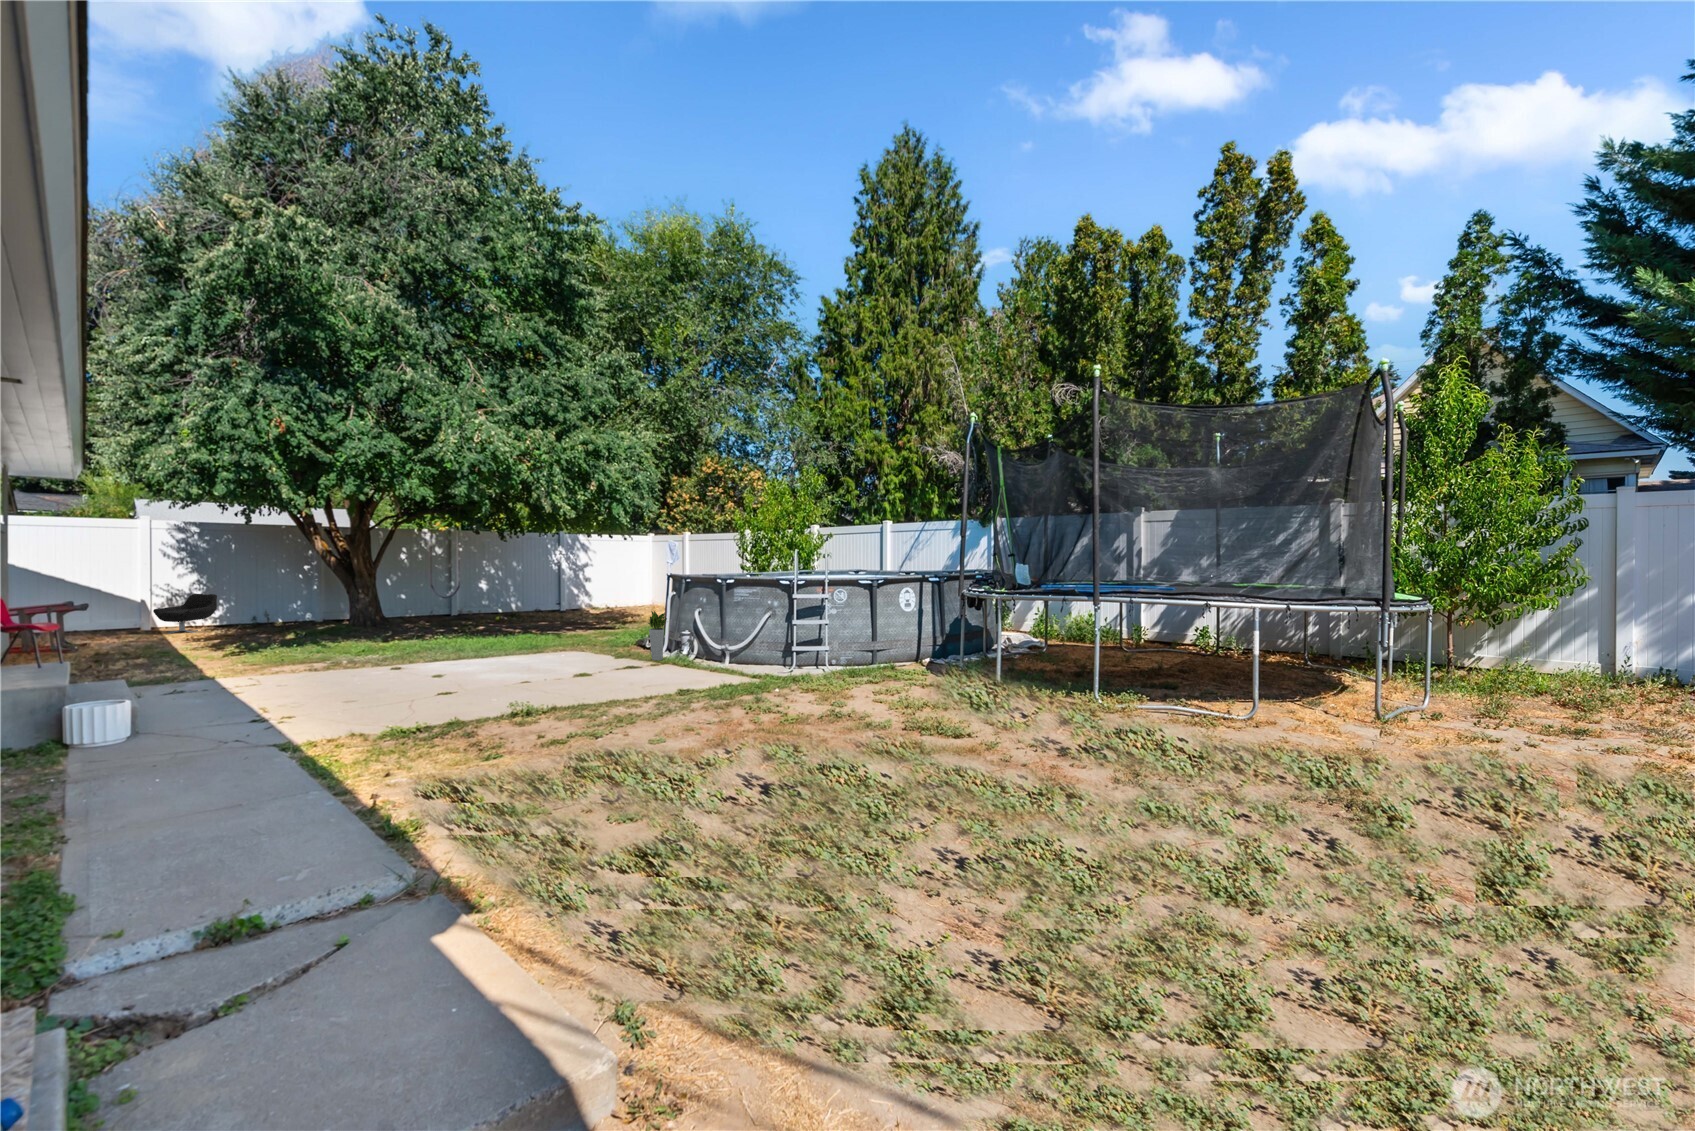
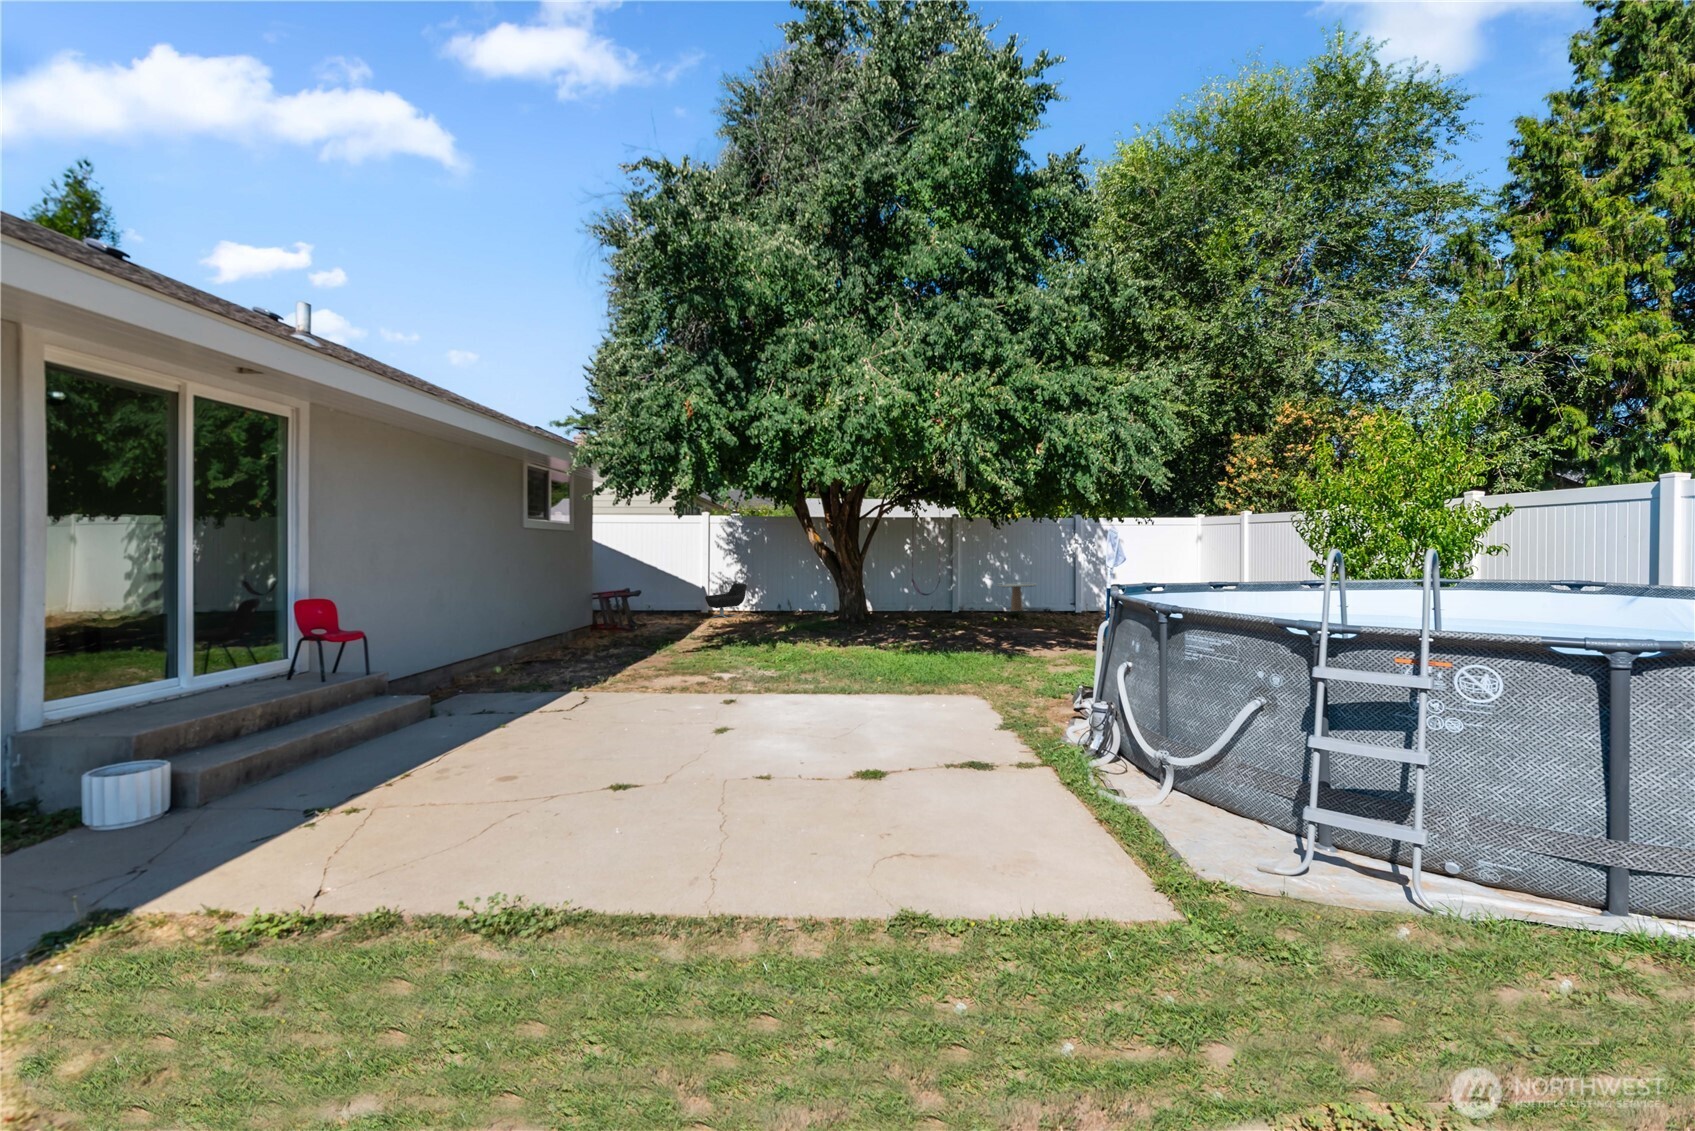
side table: none [493,589,532,614] -> present [999,584,1036,611]
planter: present [648,611,667,660] -> none [1015,651,1053,746]

